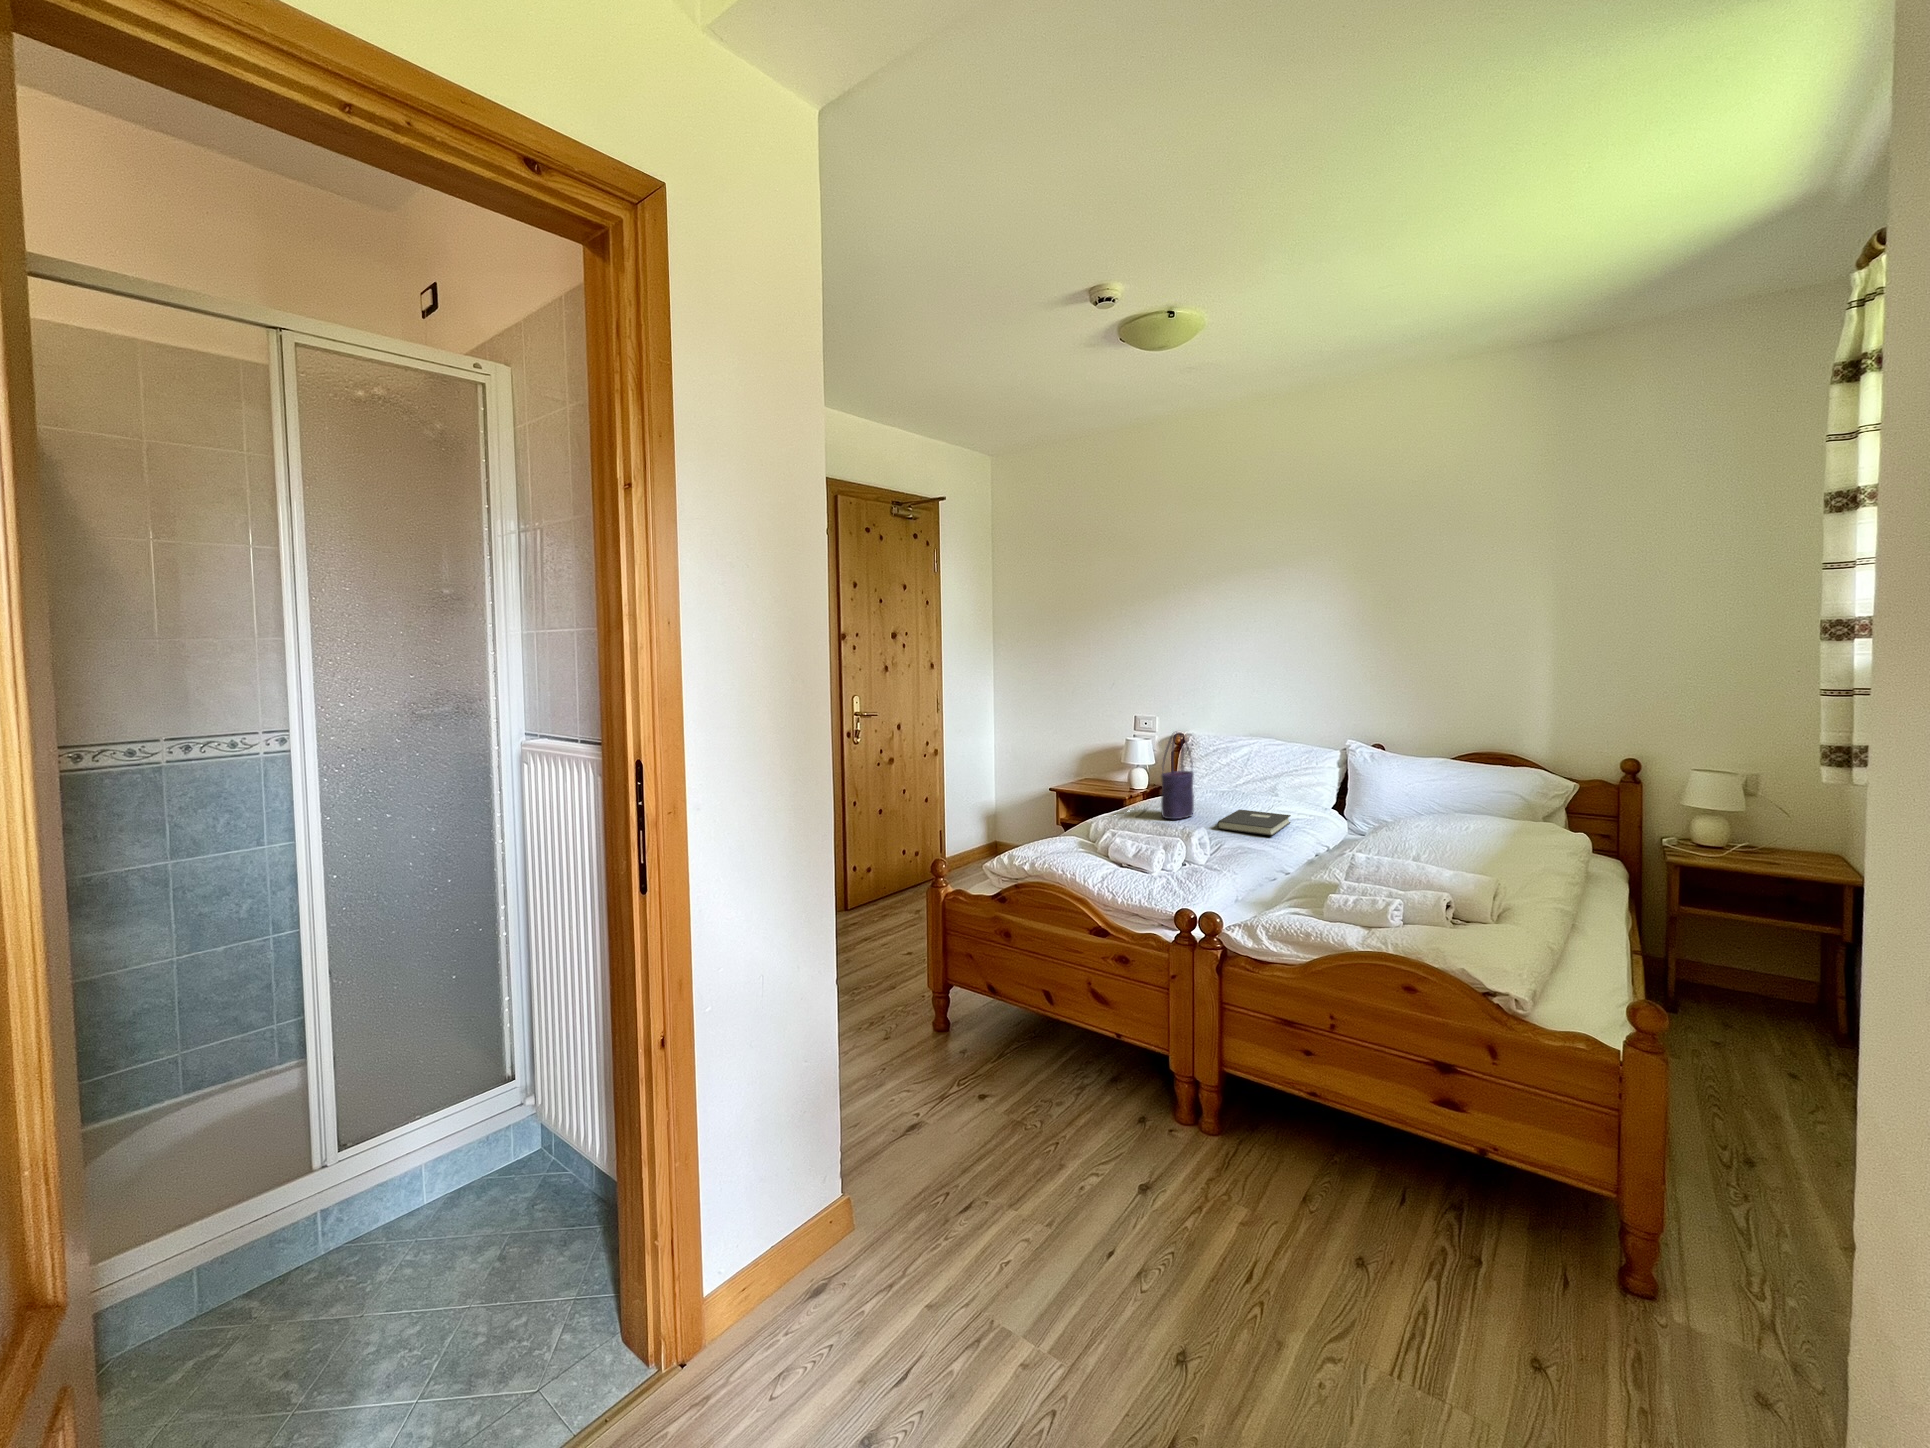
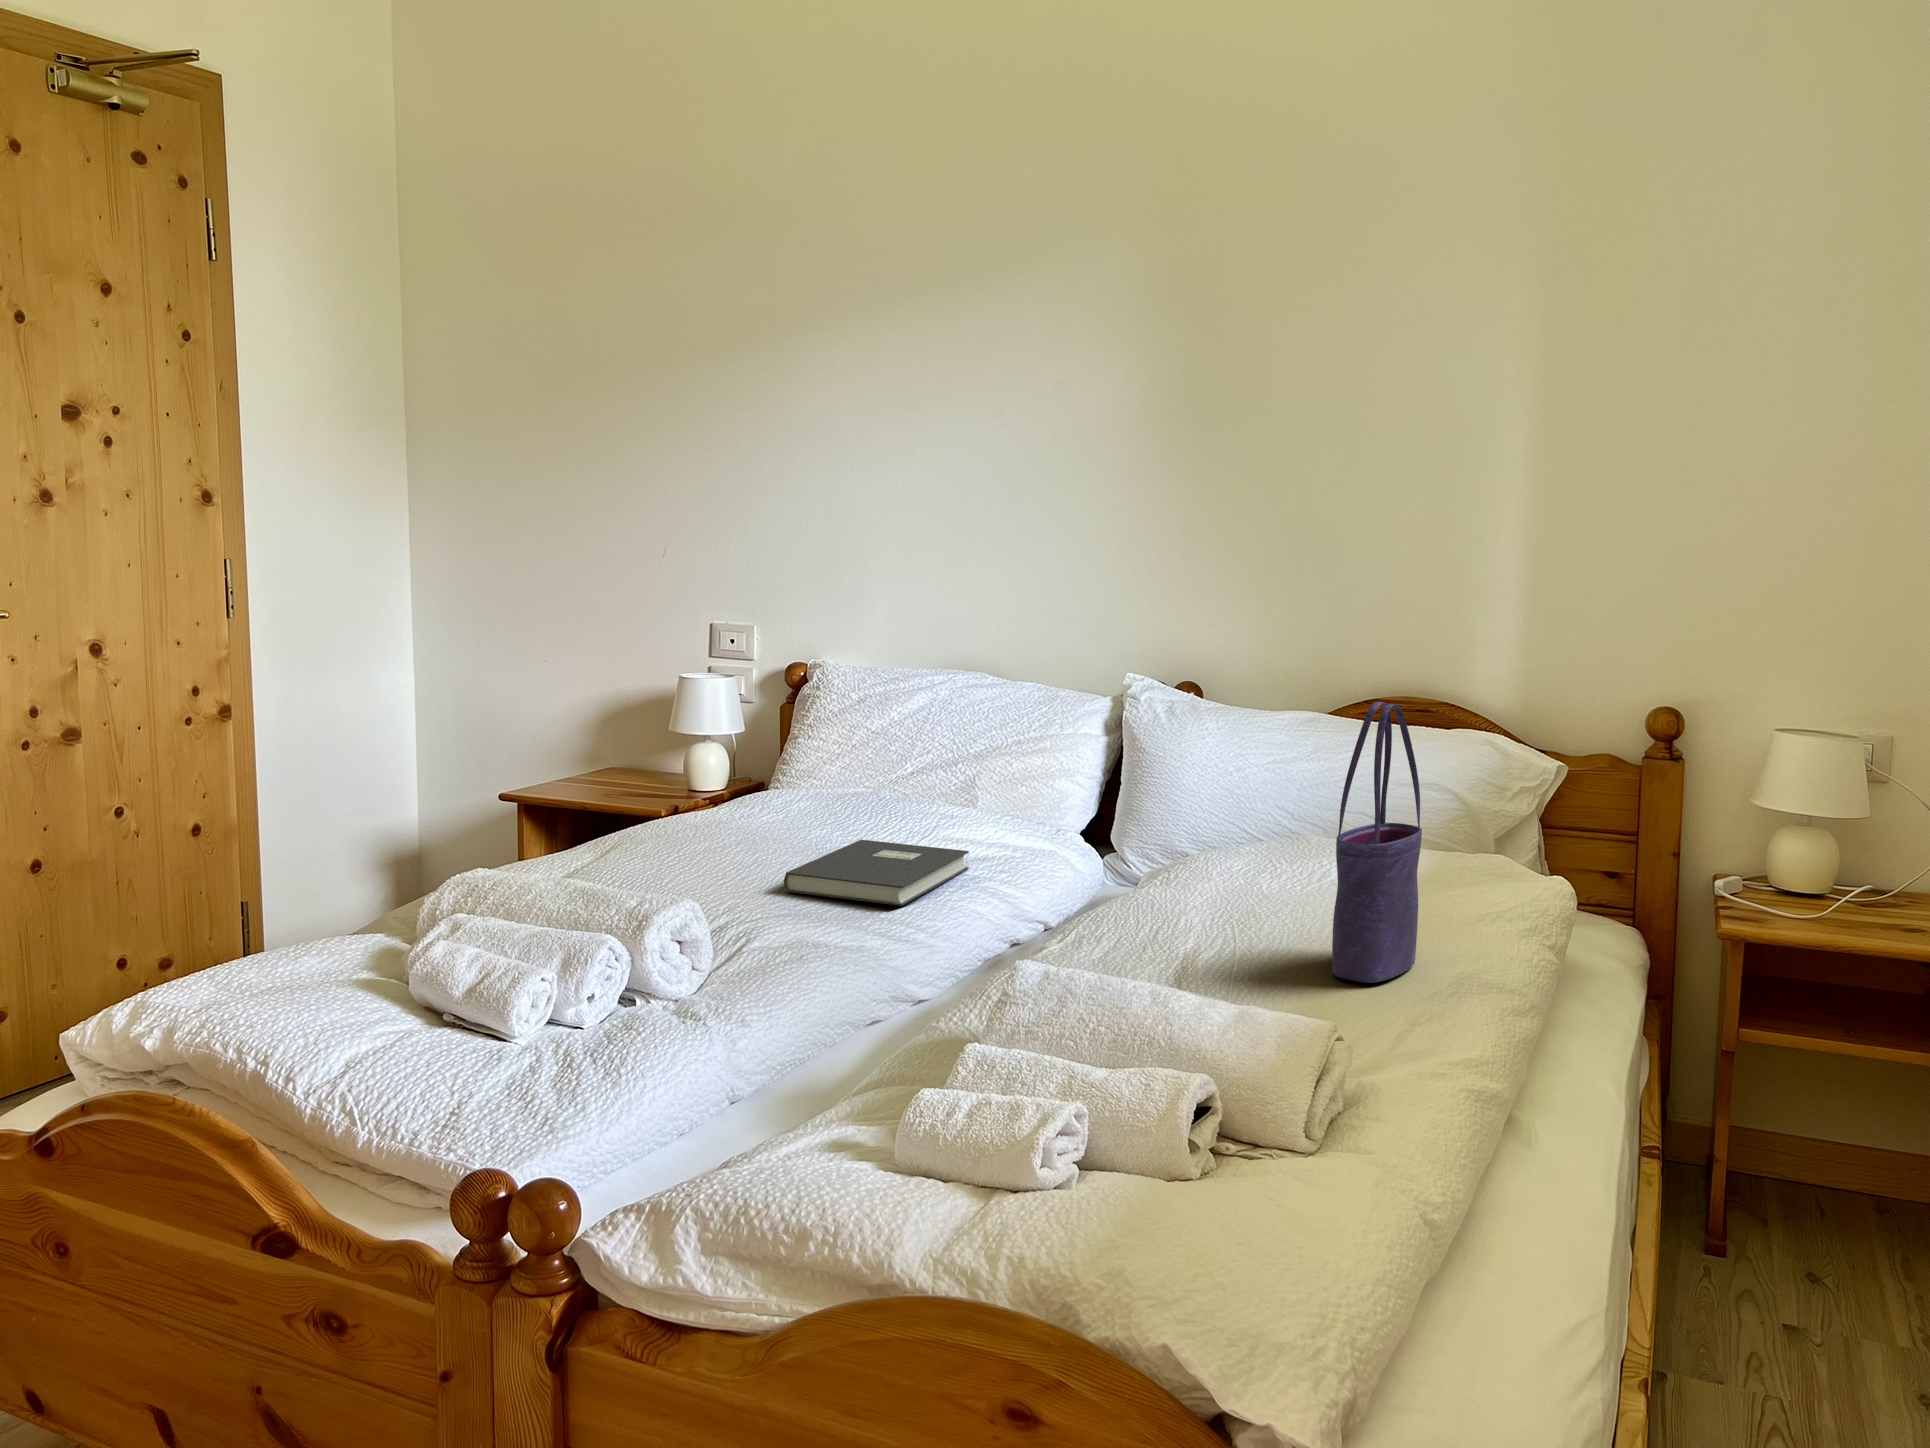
tote bag: present [1161,732,1194,819] -> present [1332,702,1422,983]

